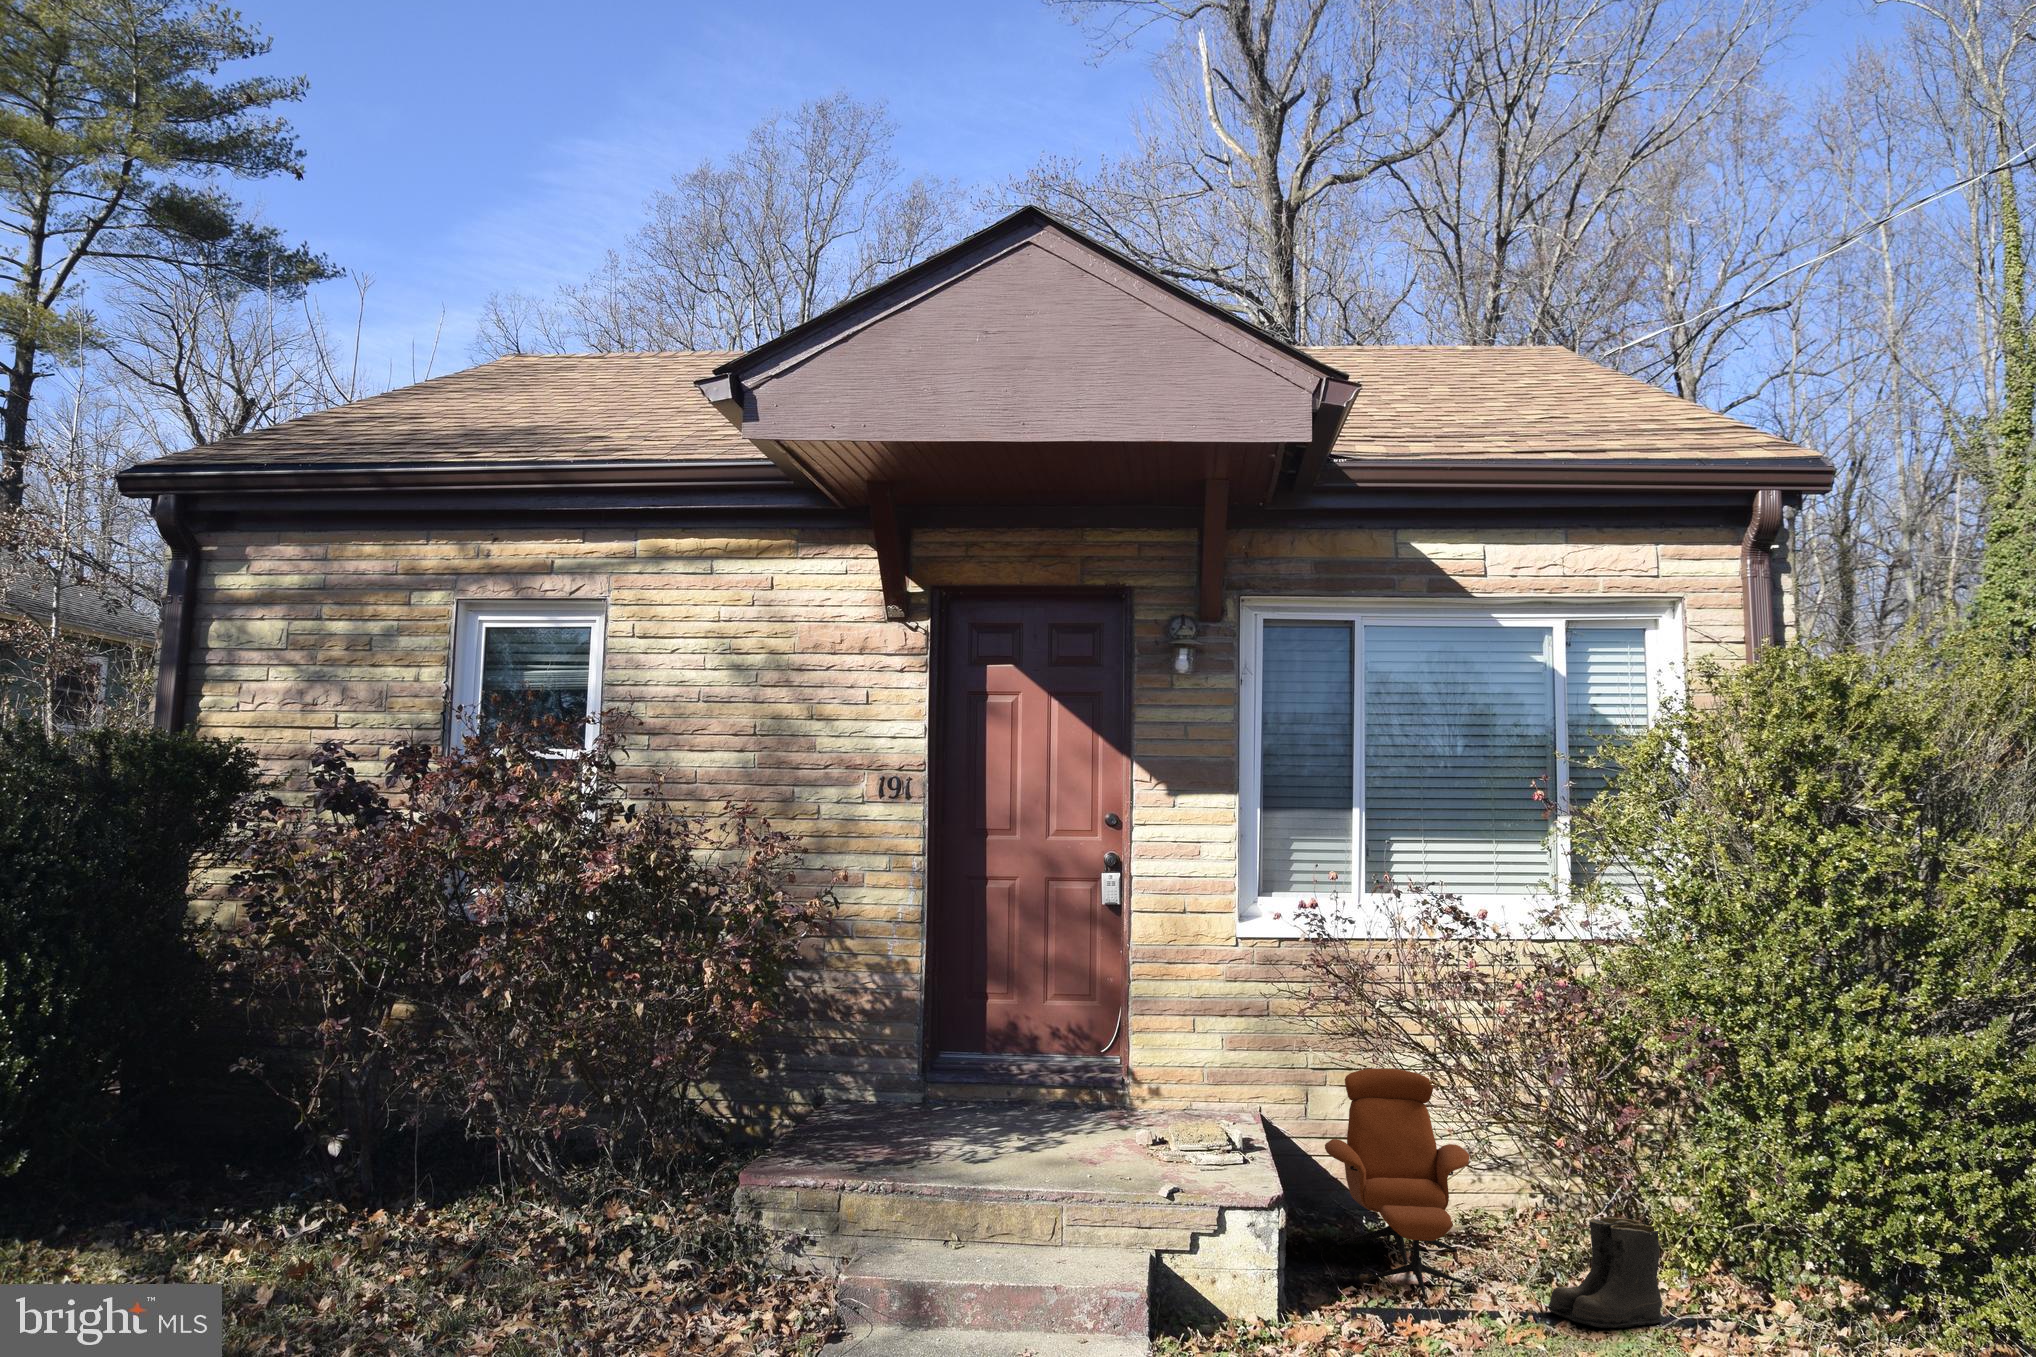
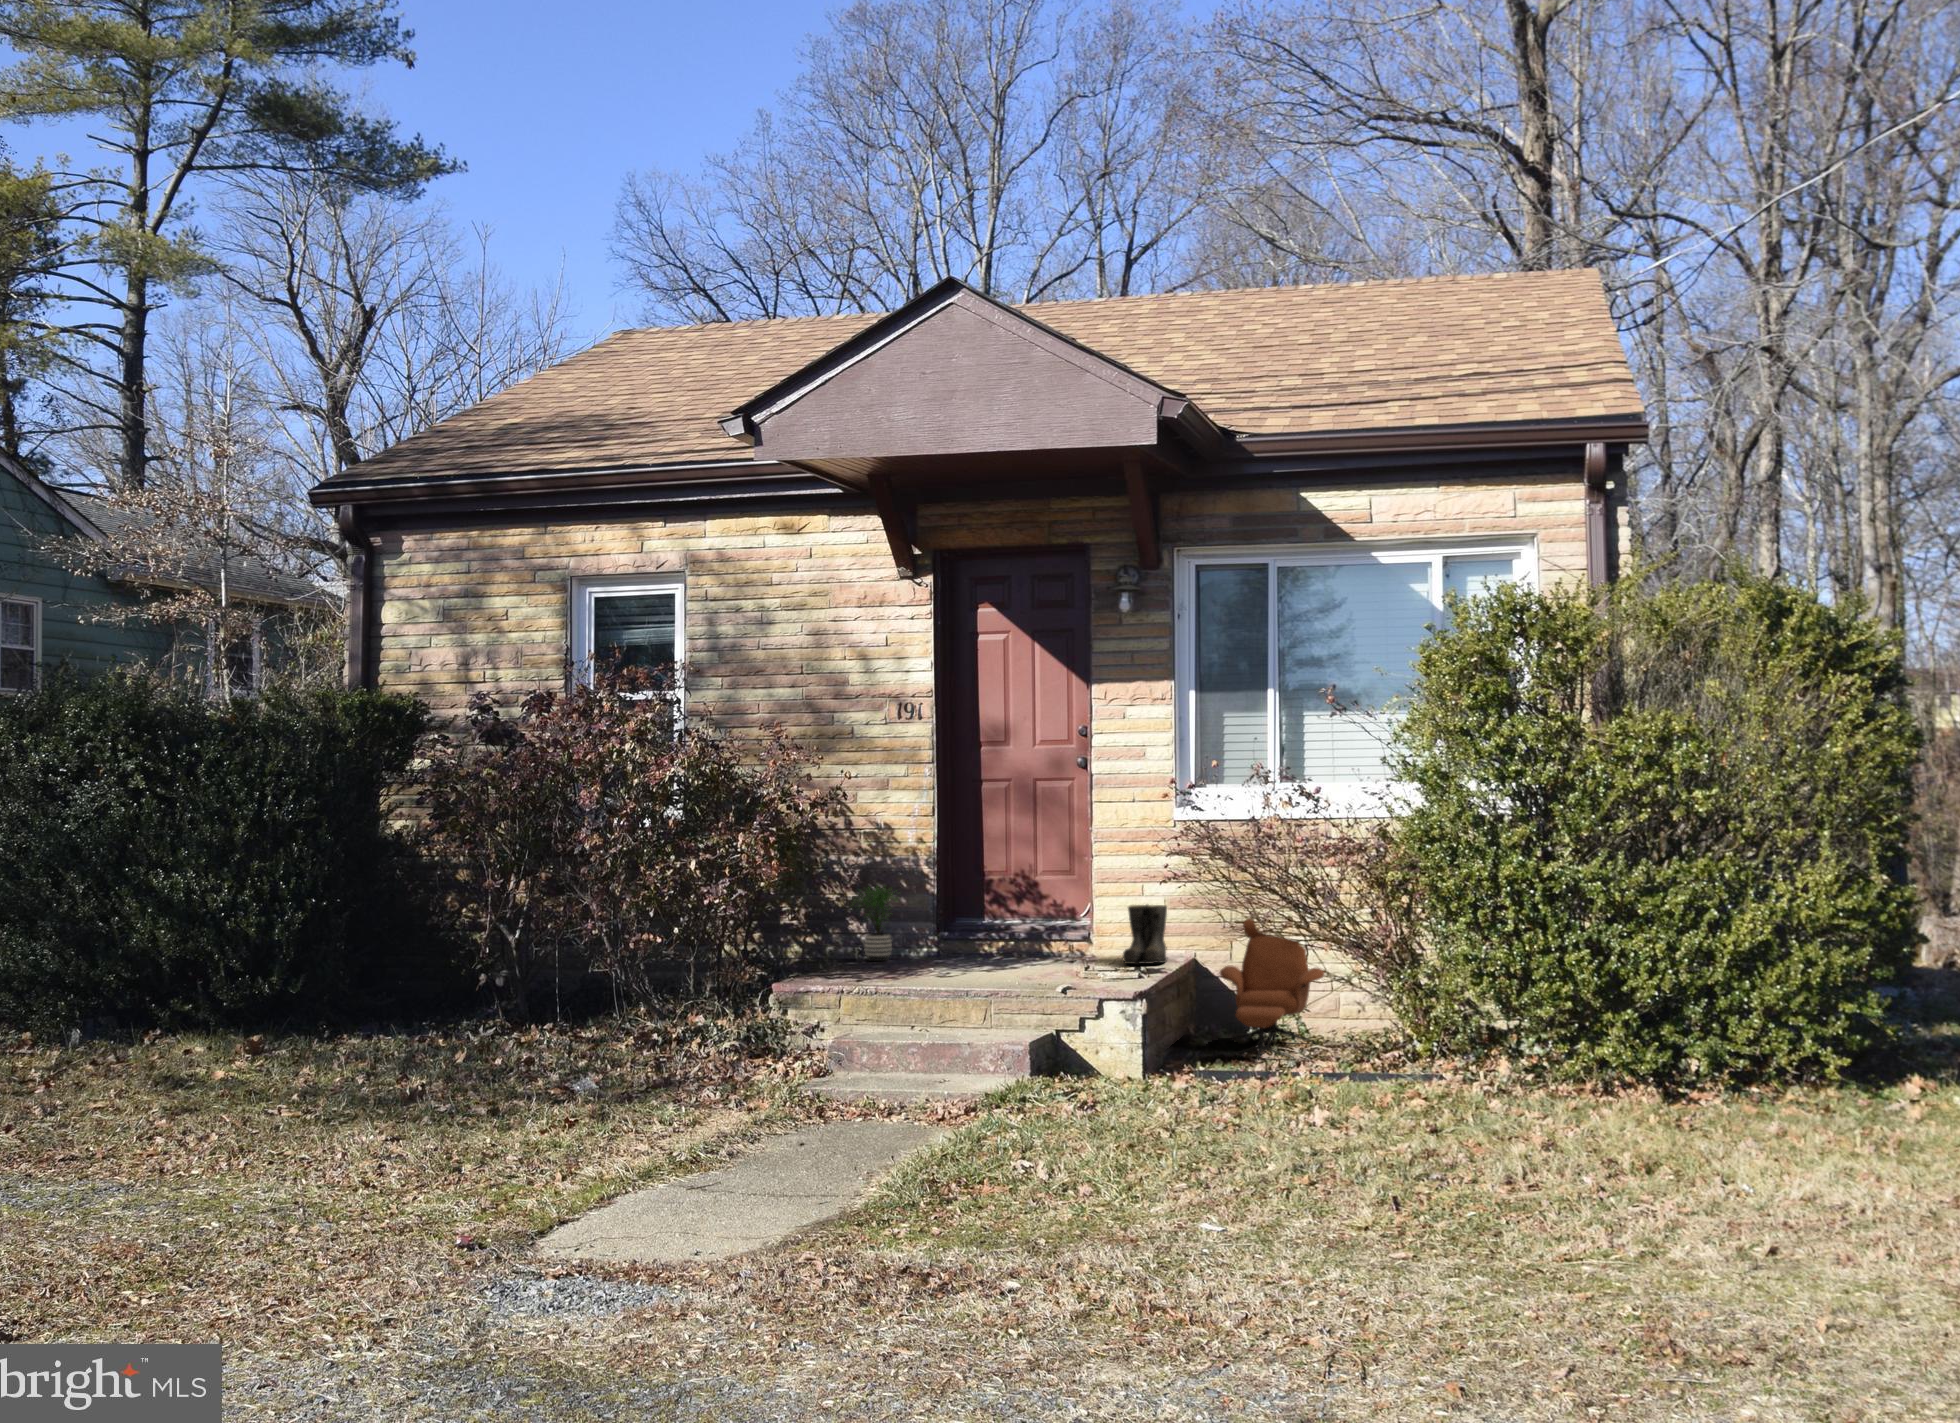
potted plant: none [807,1016,880,1122] -> present [853,887,898,961]
boots: present [1547,1217,1662,1328] -> present [1123,904,1167,964]

